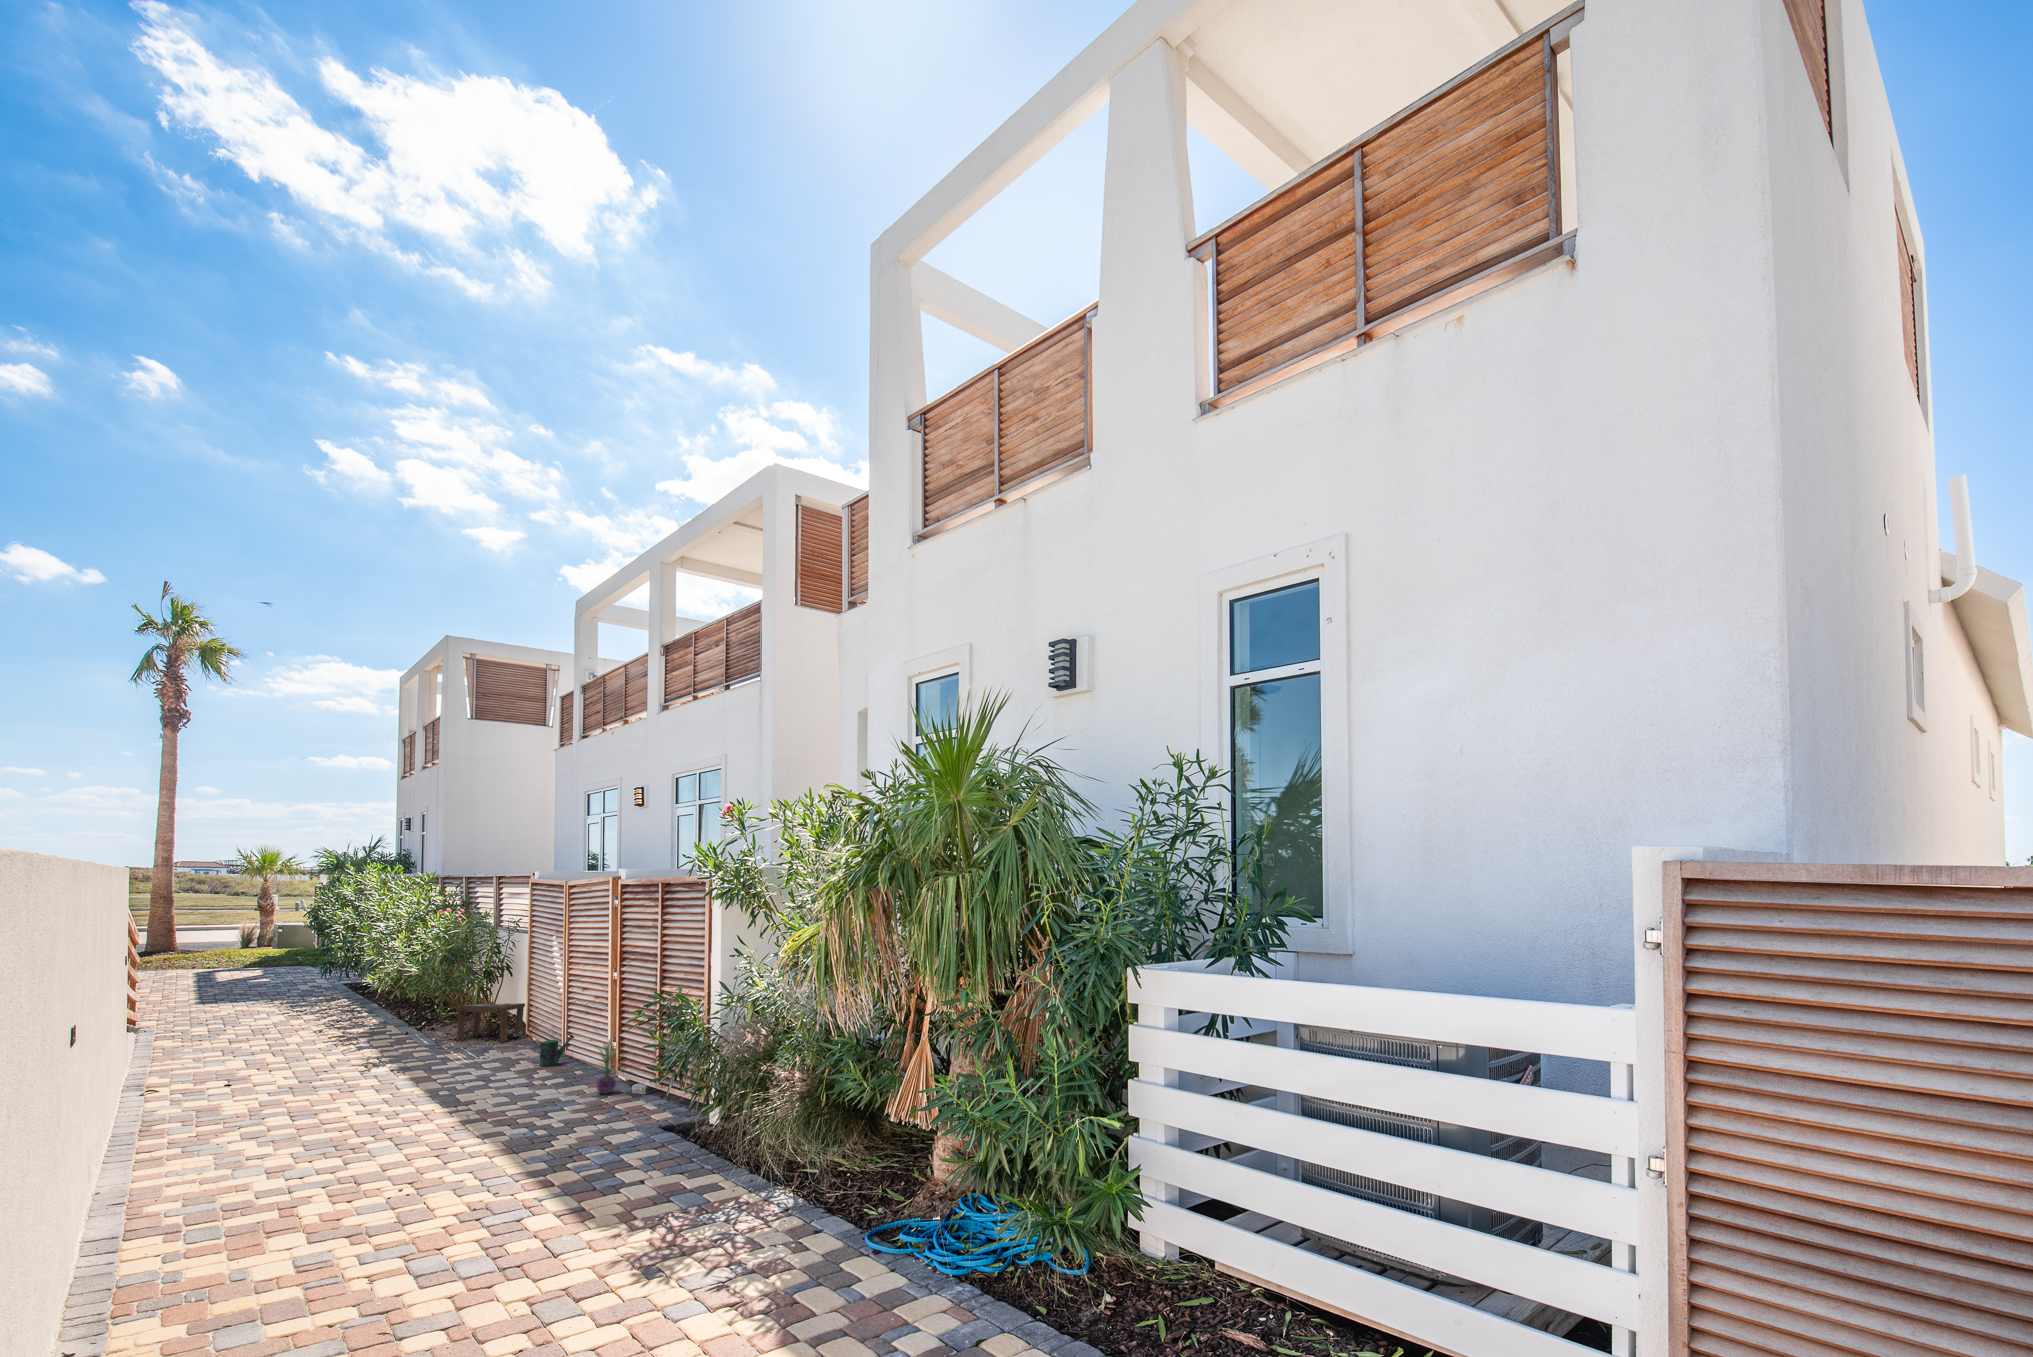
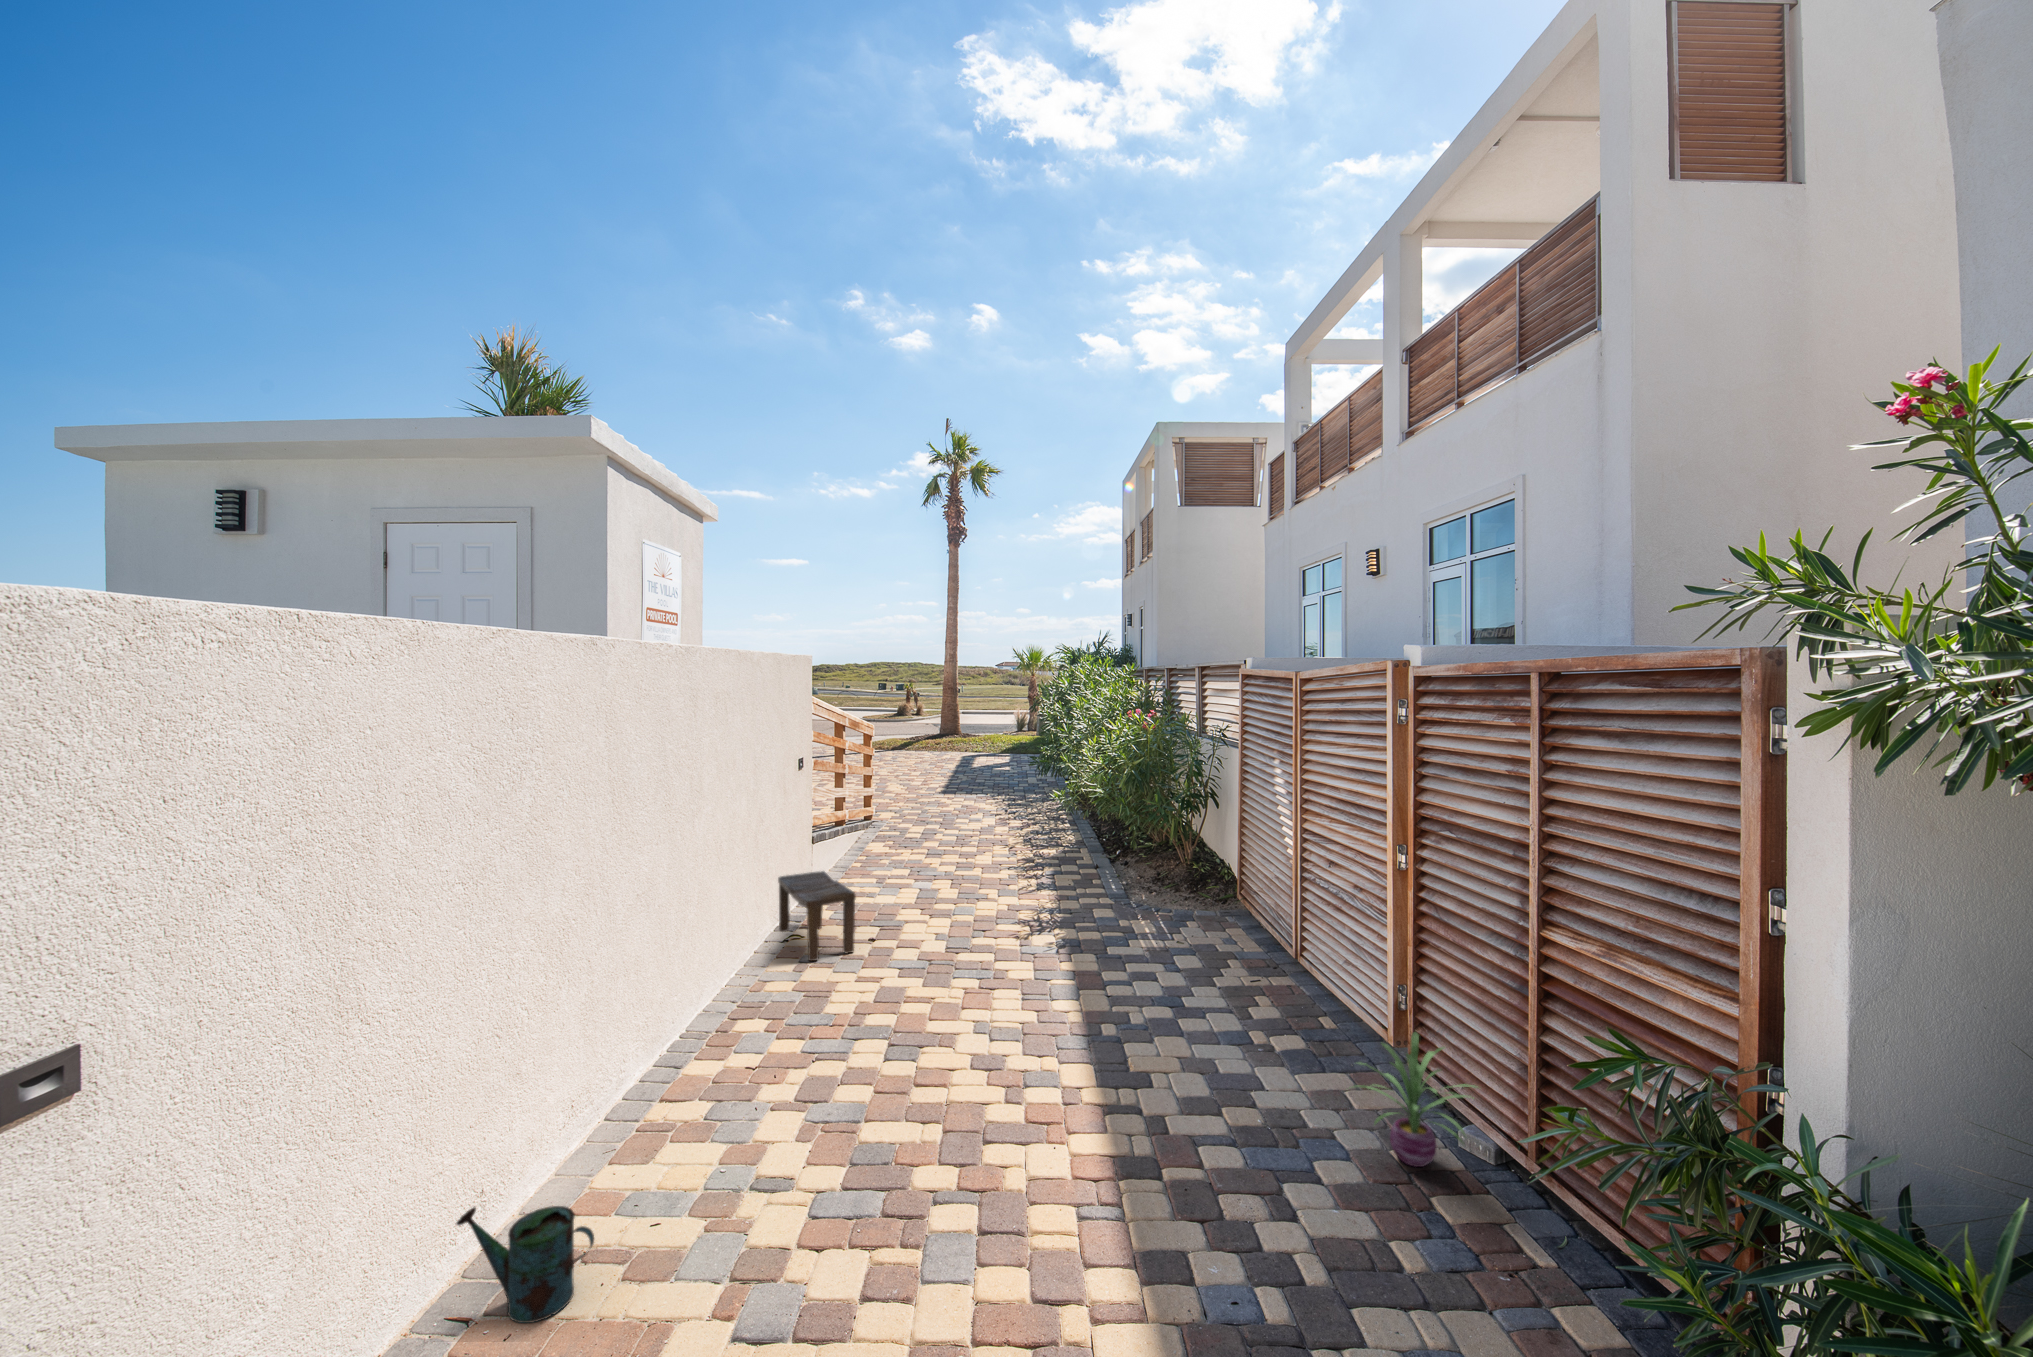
bench: present [457,1003,525,1042] -> present [778,871,856,961]
watering can: present [534,1035,574,1066] -> present [456,1206,594,1323]

